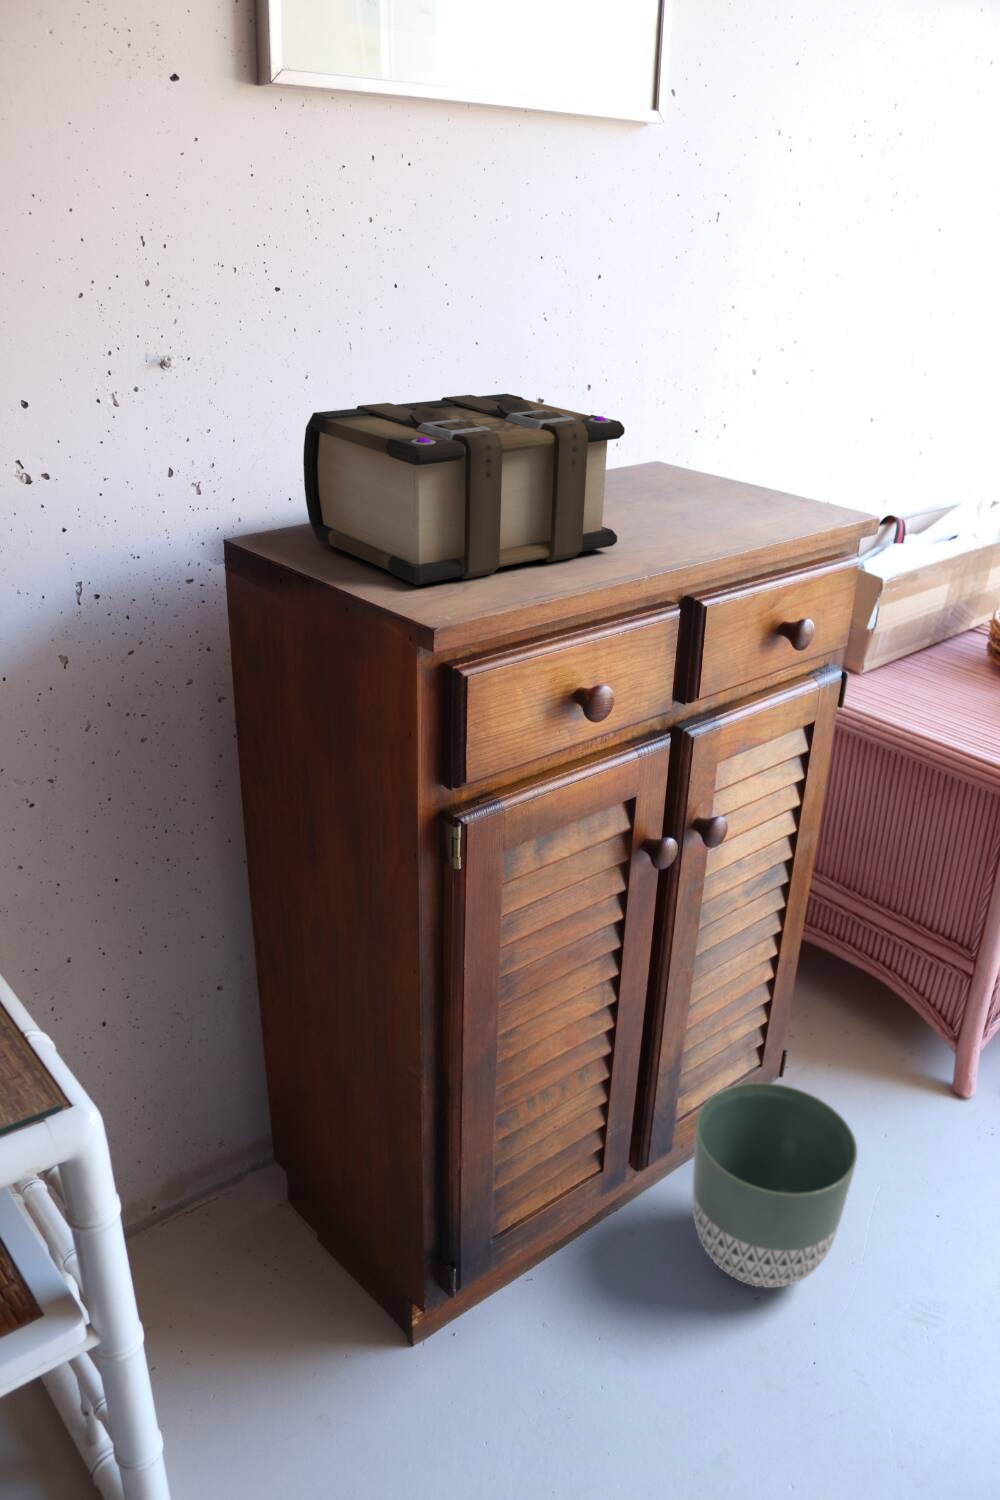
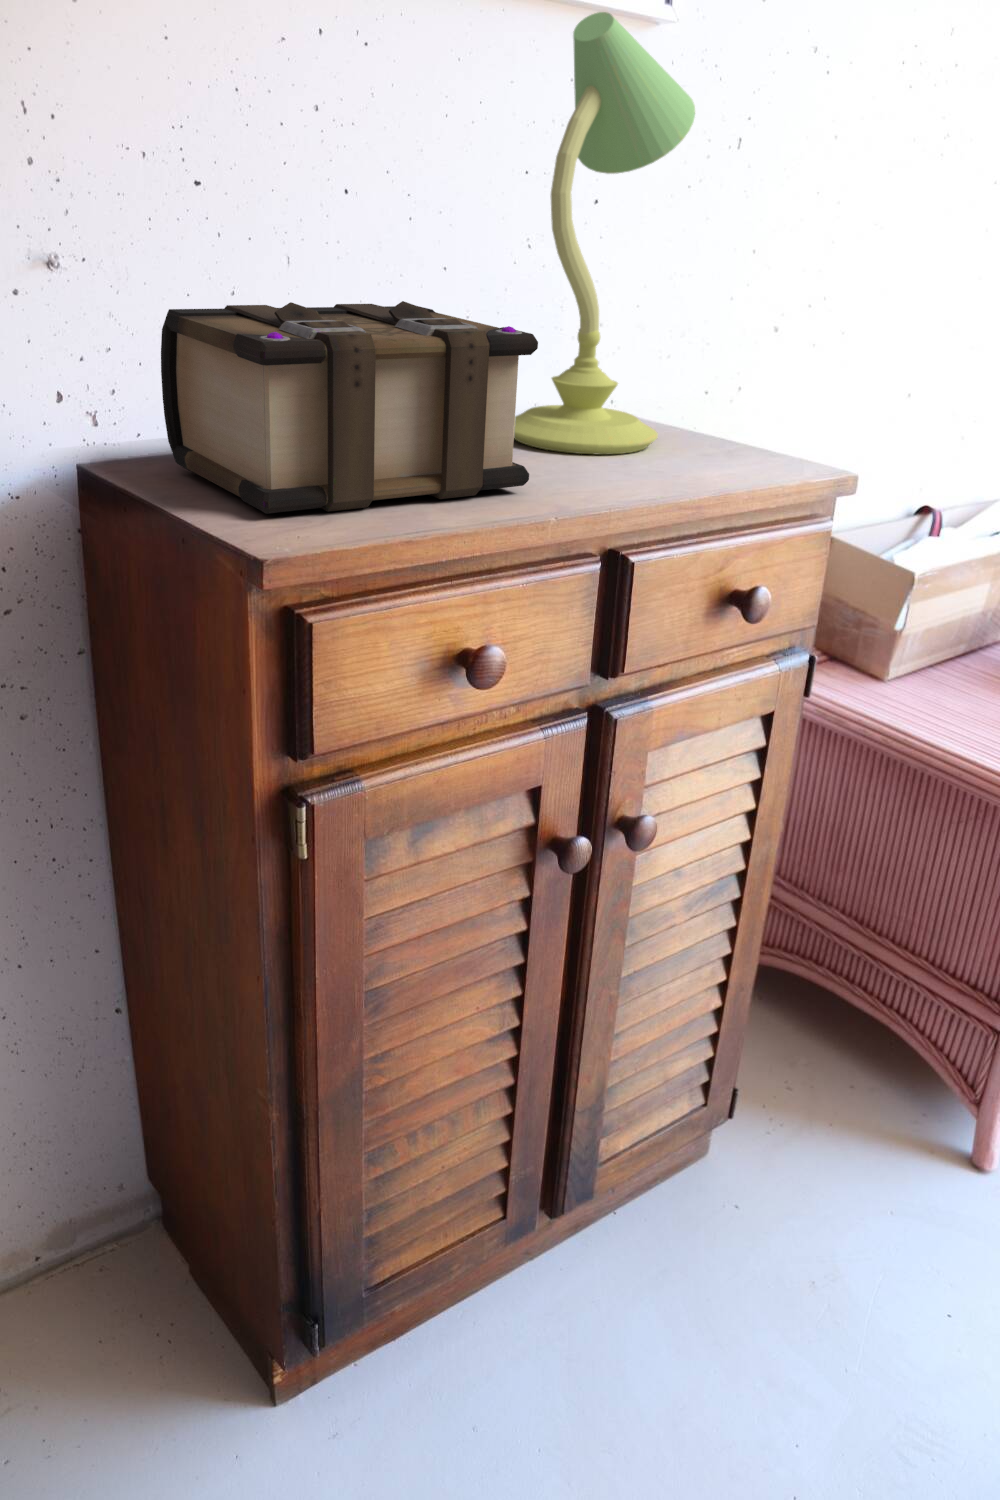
table lamp: none [570,139,729,509] -> present [514,12,695,454]
planter: present [692,1082,857,1288] -> none [610,1125,799,1366]

